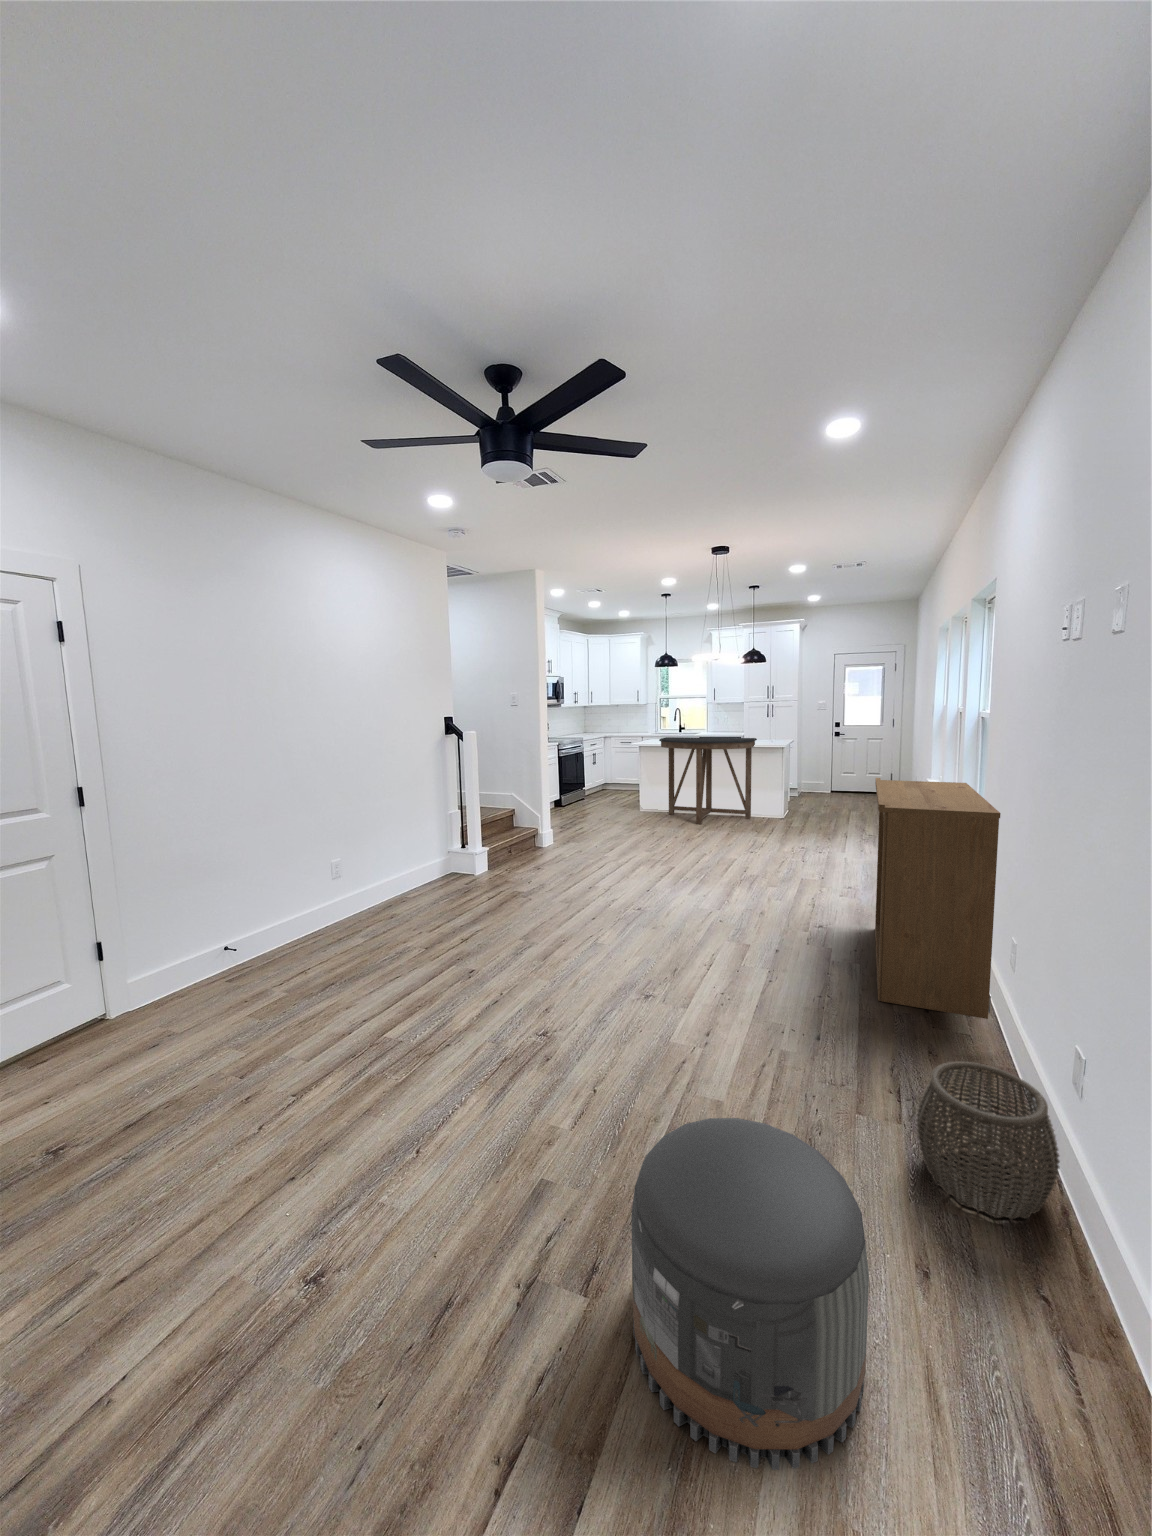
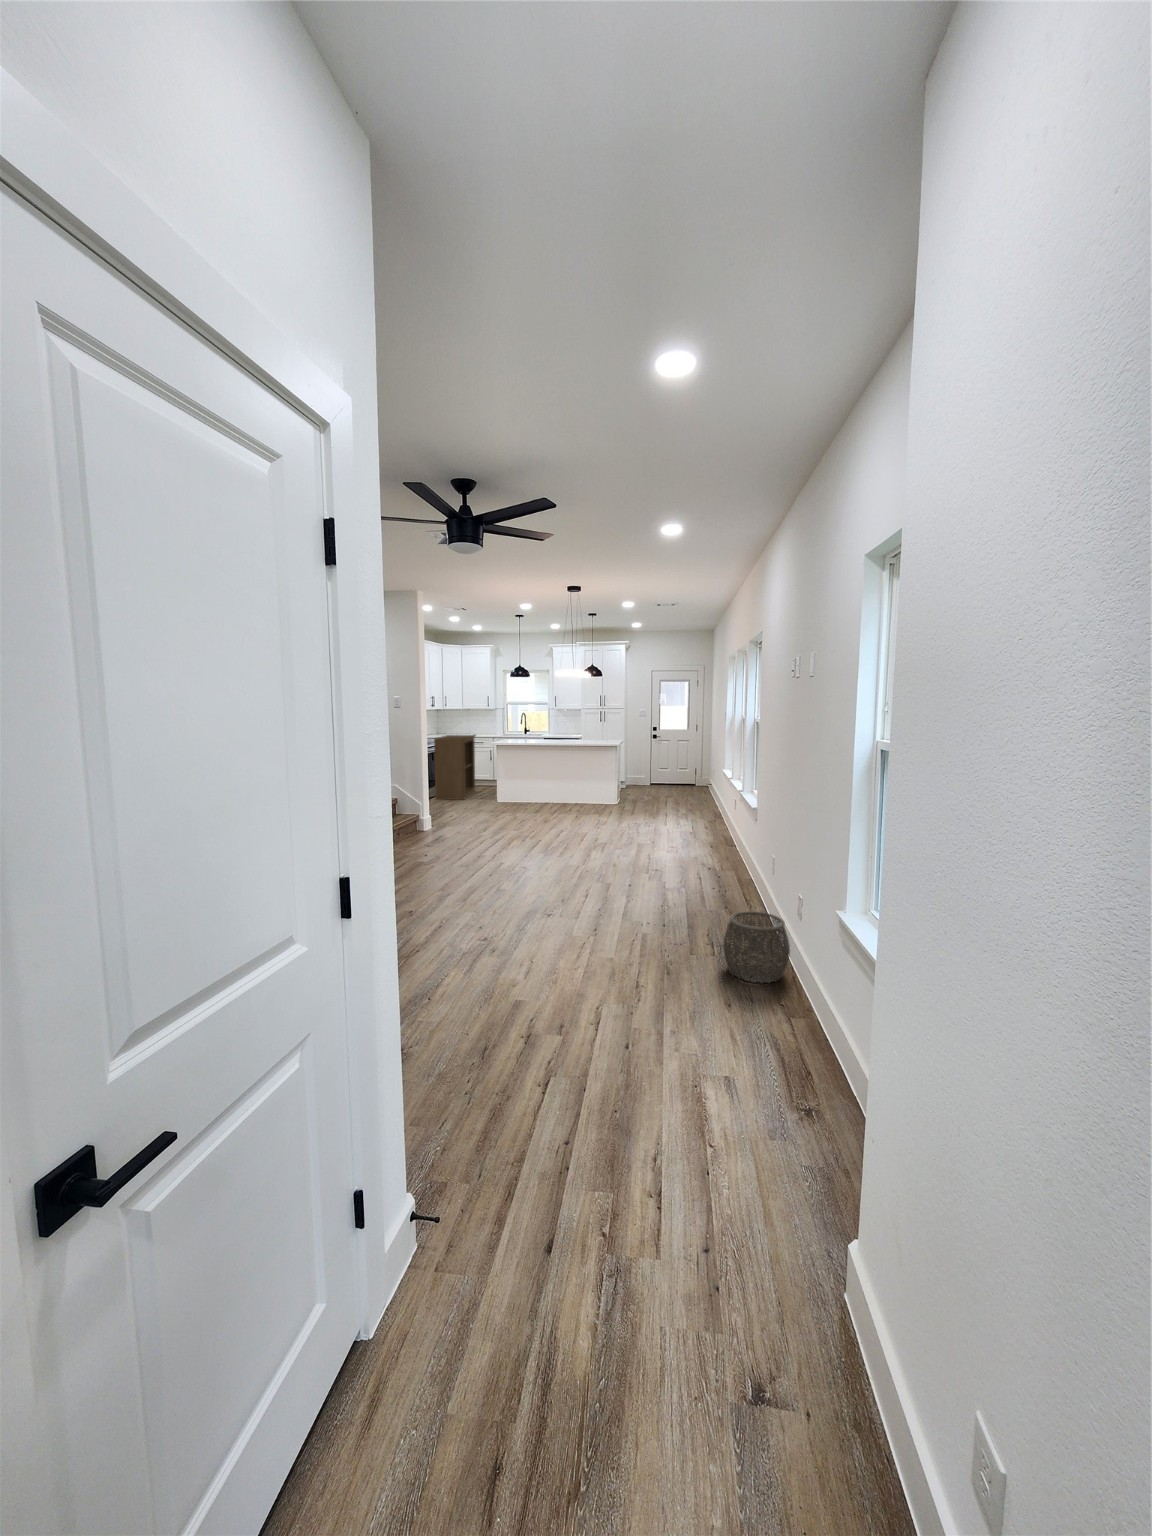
console table: present [659,737,757,824] -> none [516,738,597,811]
bookshelf: present [875,778,1001,1019] -> present [434,735,476,800]
pouf: present [632,1118,869,1470] -> none [589,935,705,1068]

